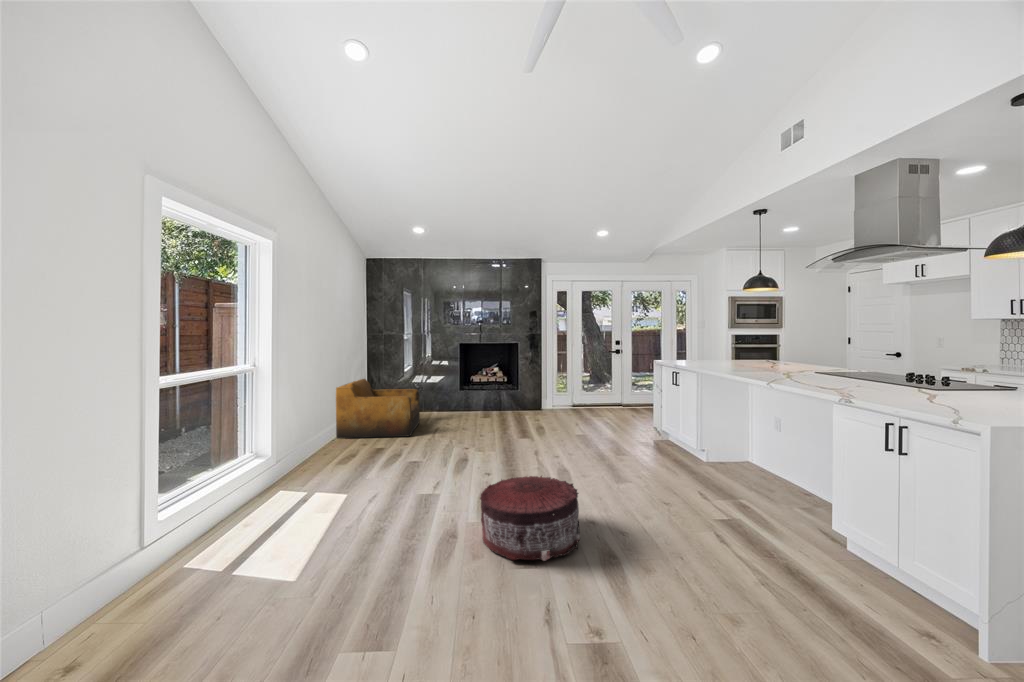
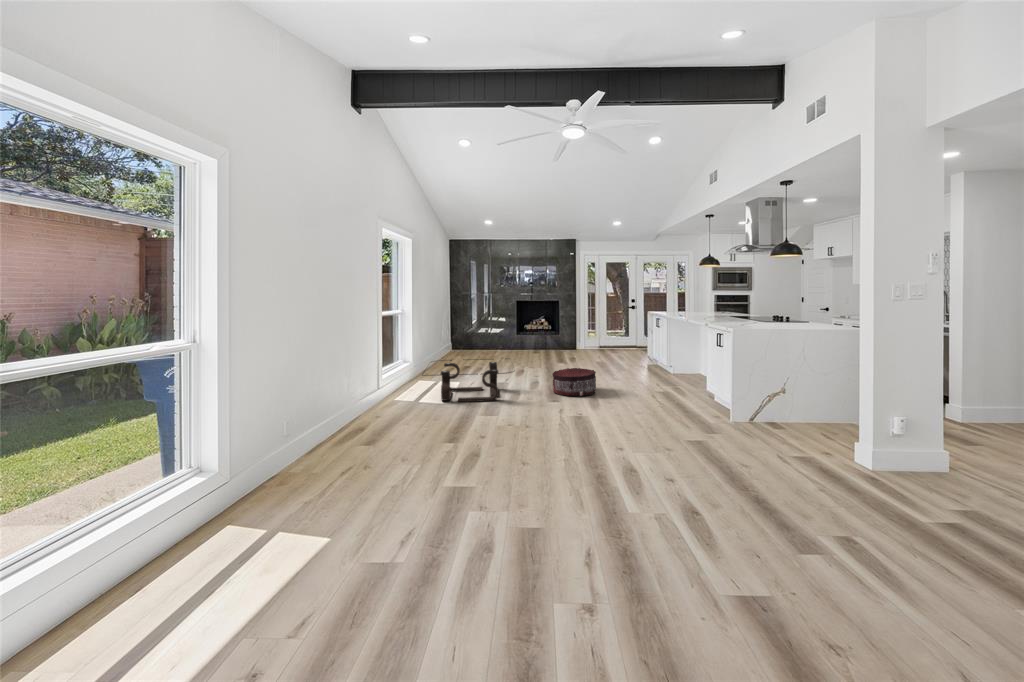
armchair: present [336,379,420,439] -> none [447,326,494,363]
coffee table: none [65,452,401,600] -> present [422,360,504,402]

